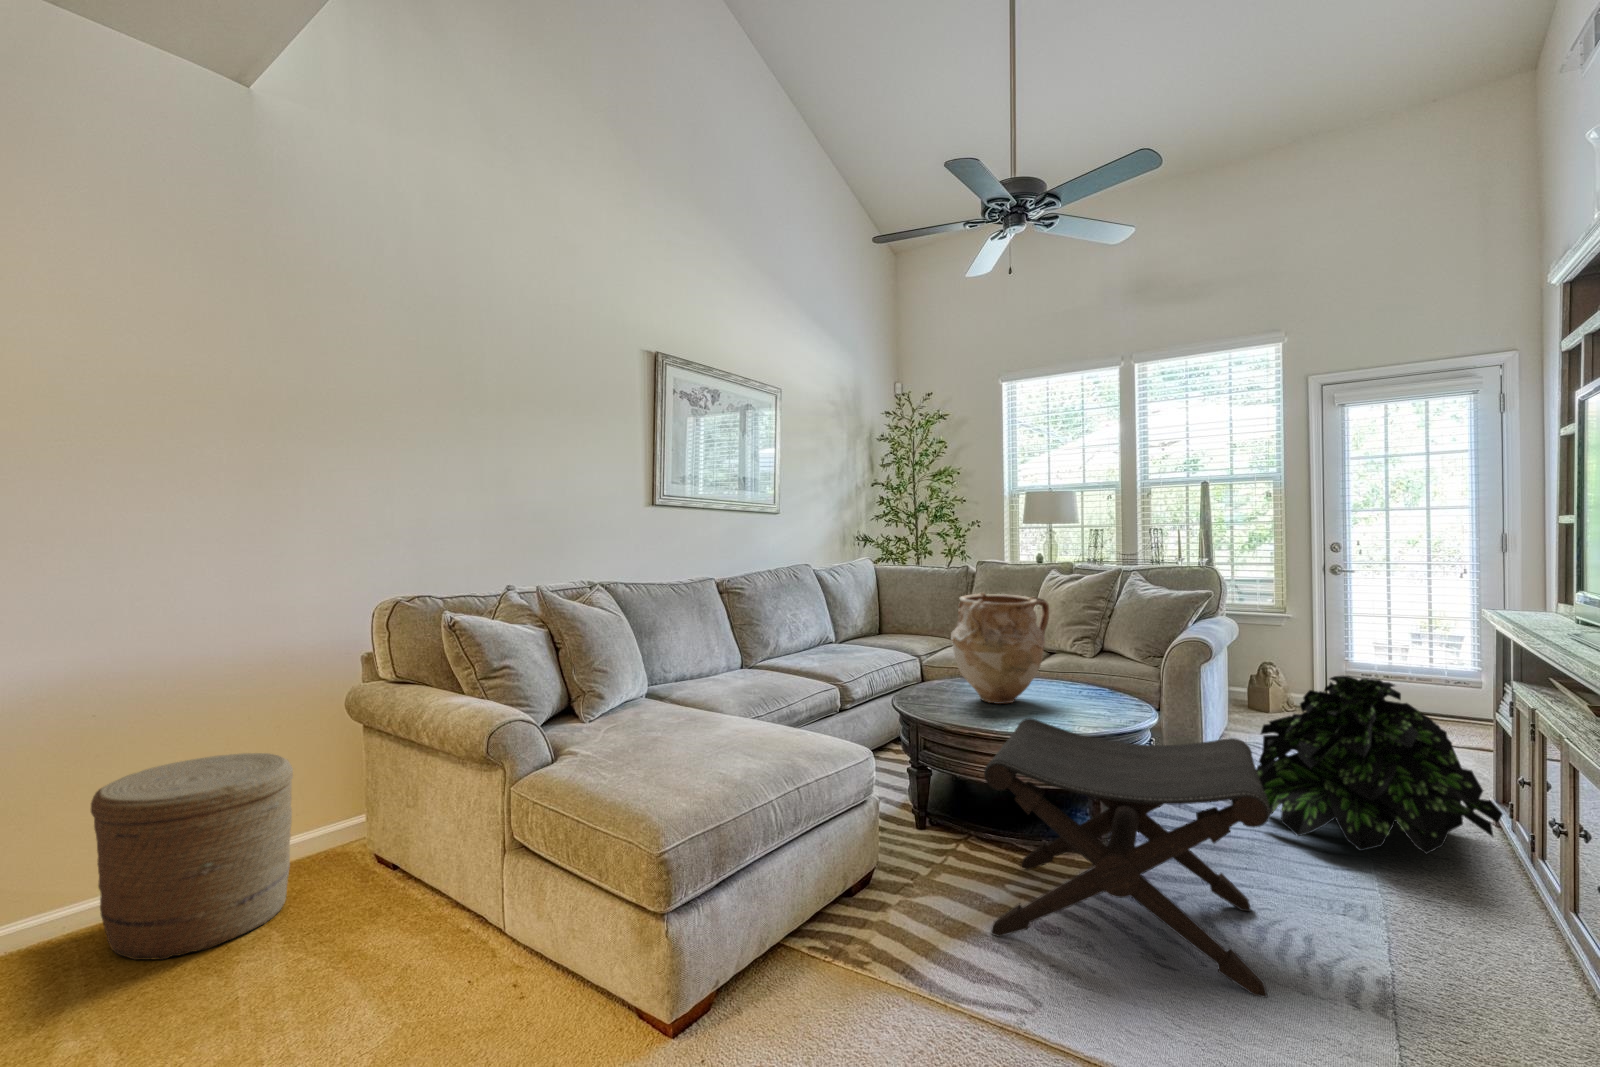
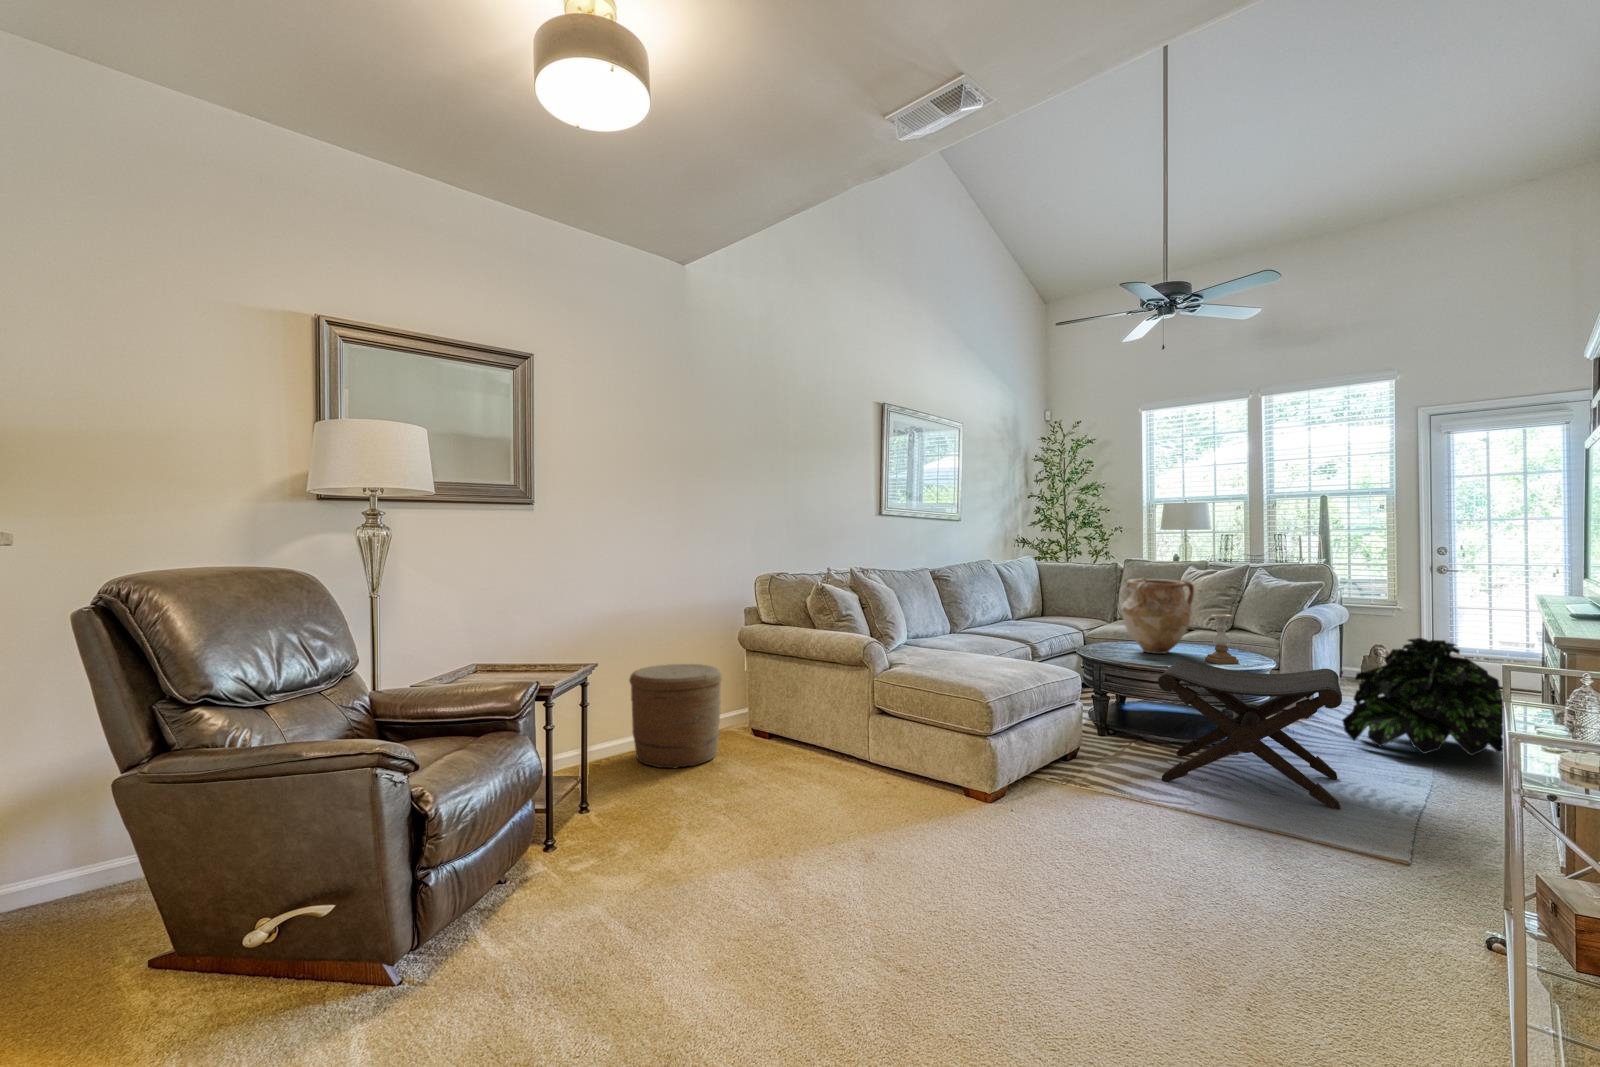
candle holder: none [1063,647,1108,723] -> present [1205,614,1239,664]

